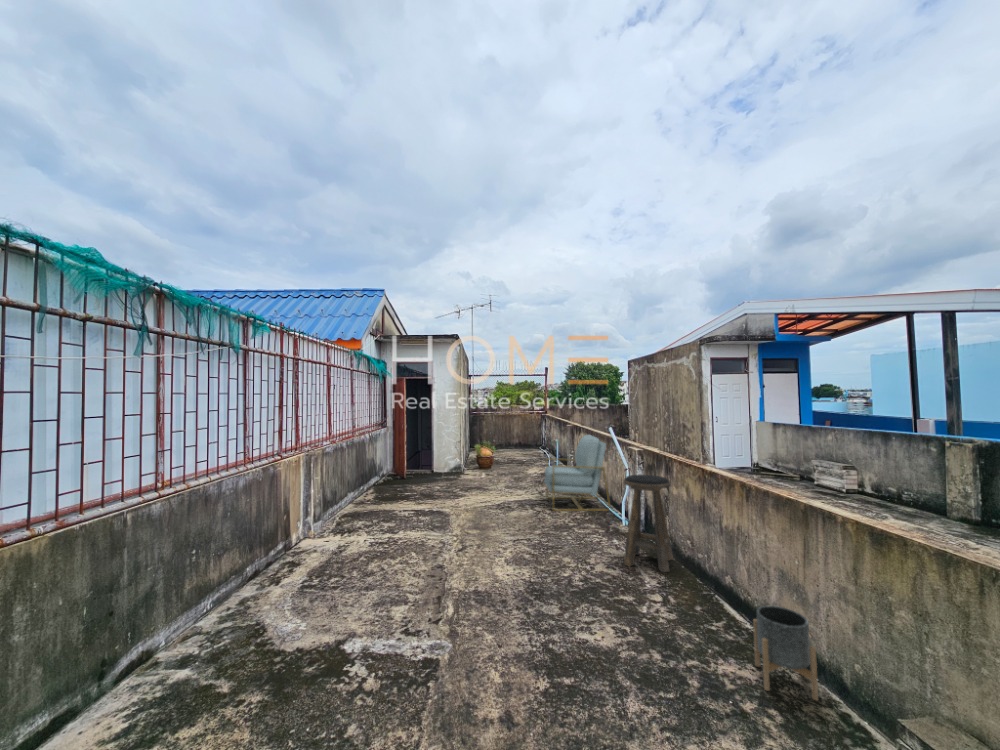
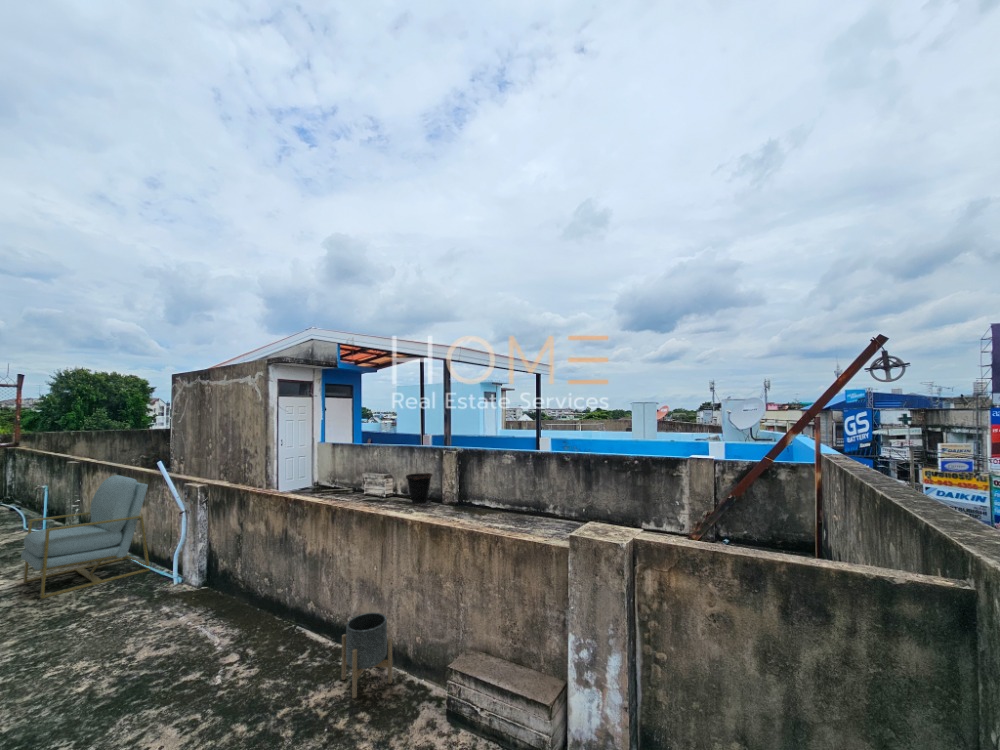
bucket: none [873,468,924,516] -> present [406,473,432,505]
stool: present [623,475,673,572] -> none [180,515,248,635]

